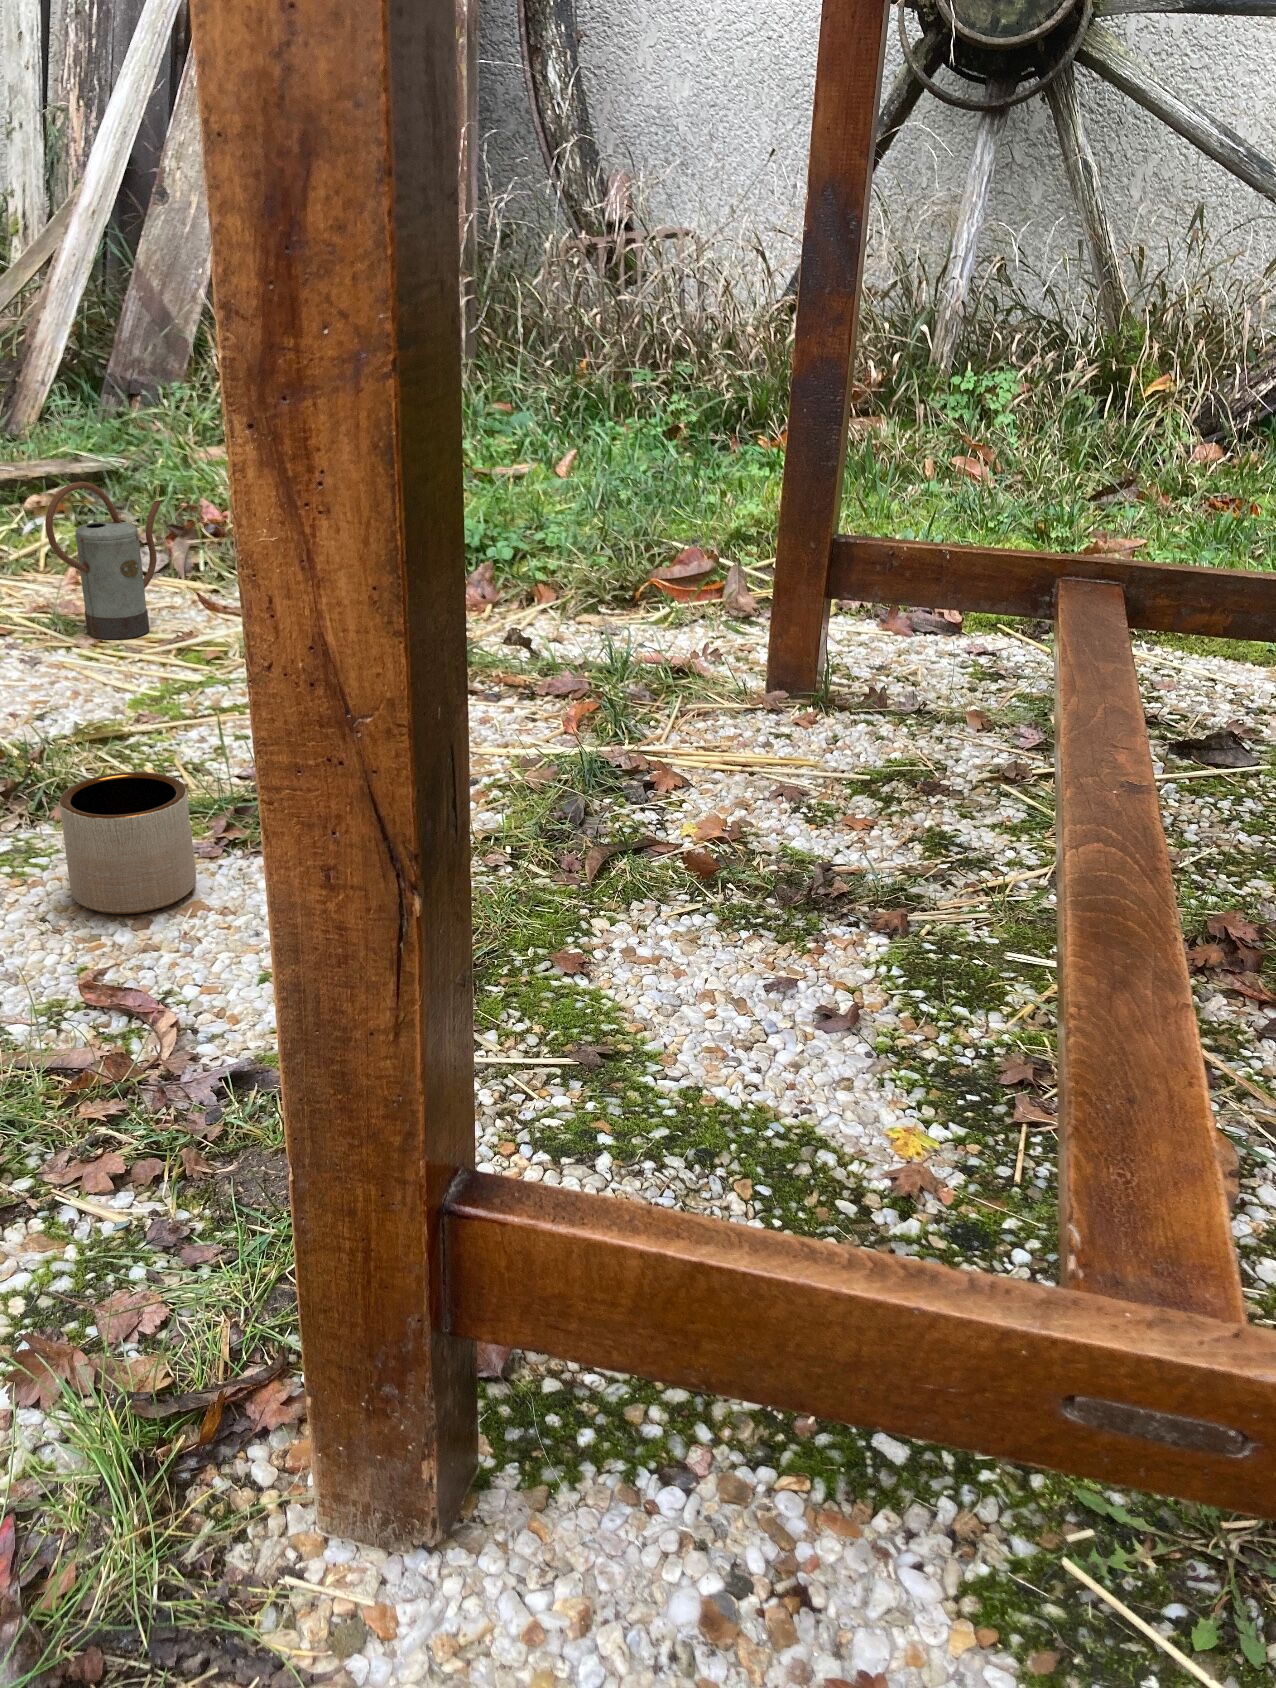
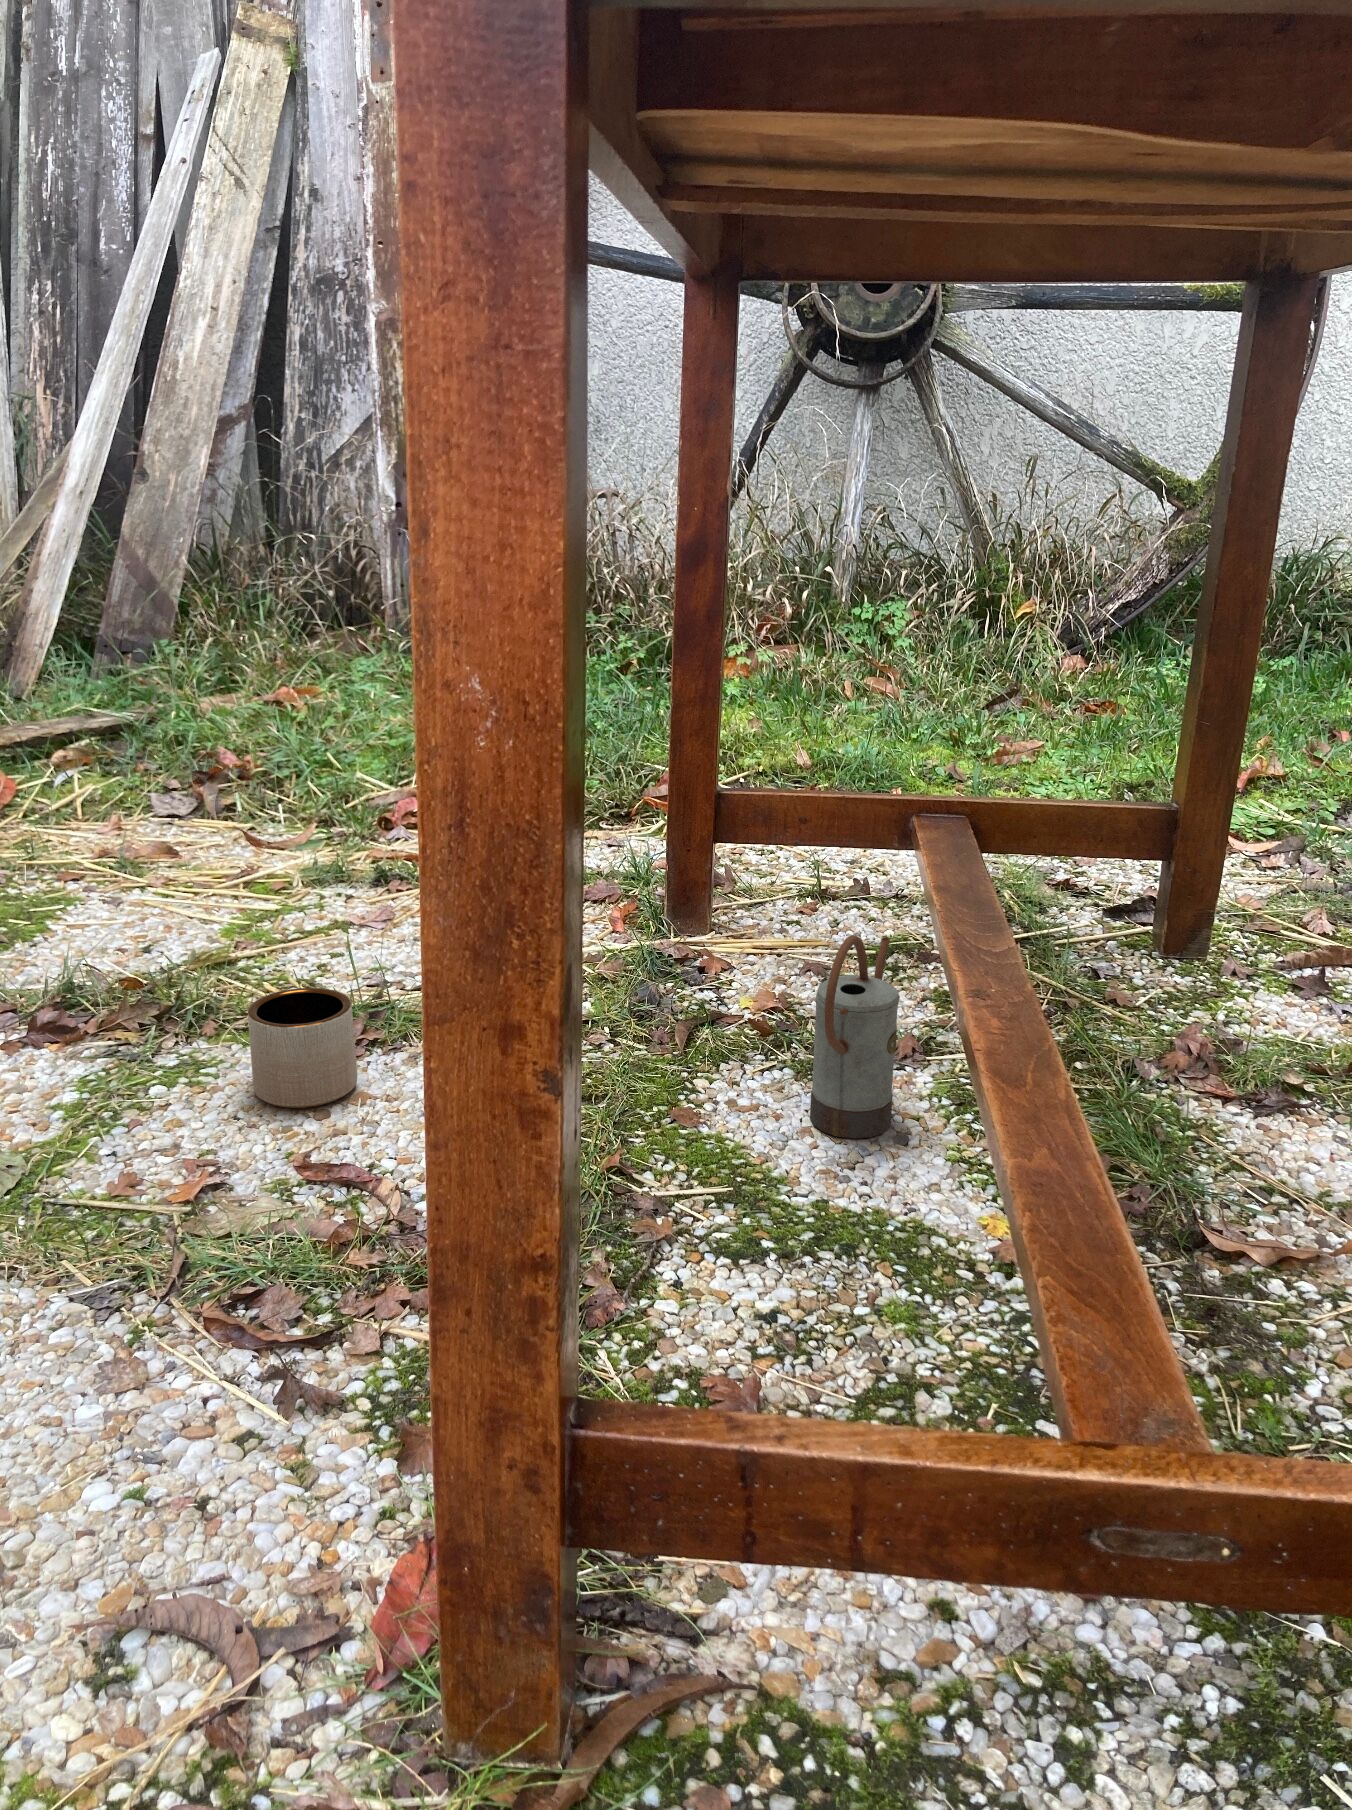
watering can: present [45,482,162,639] -> present [810,935,899,1139]

